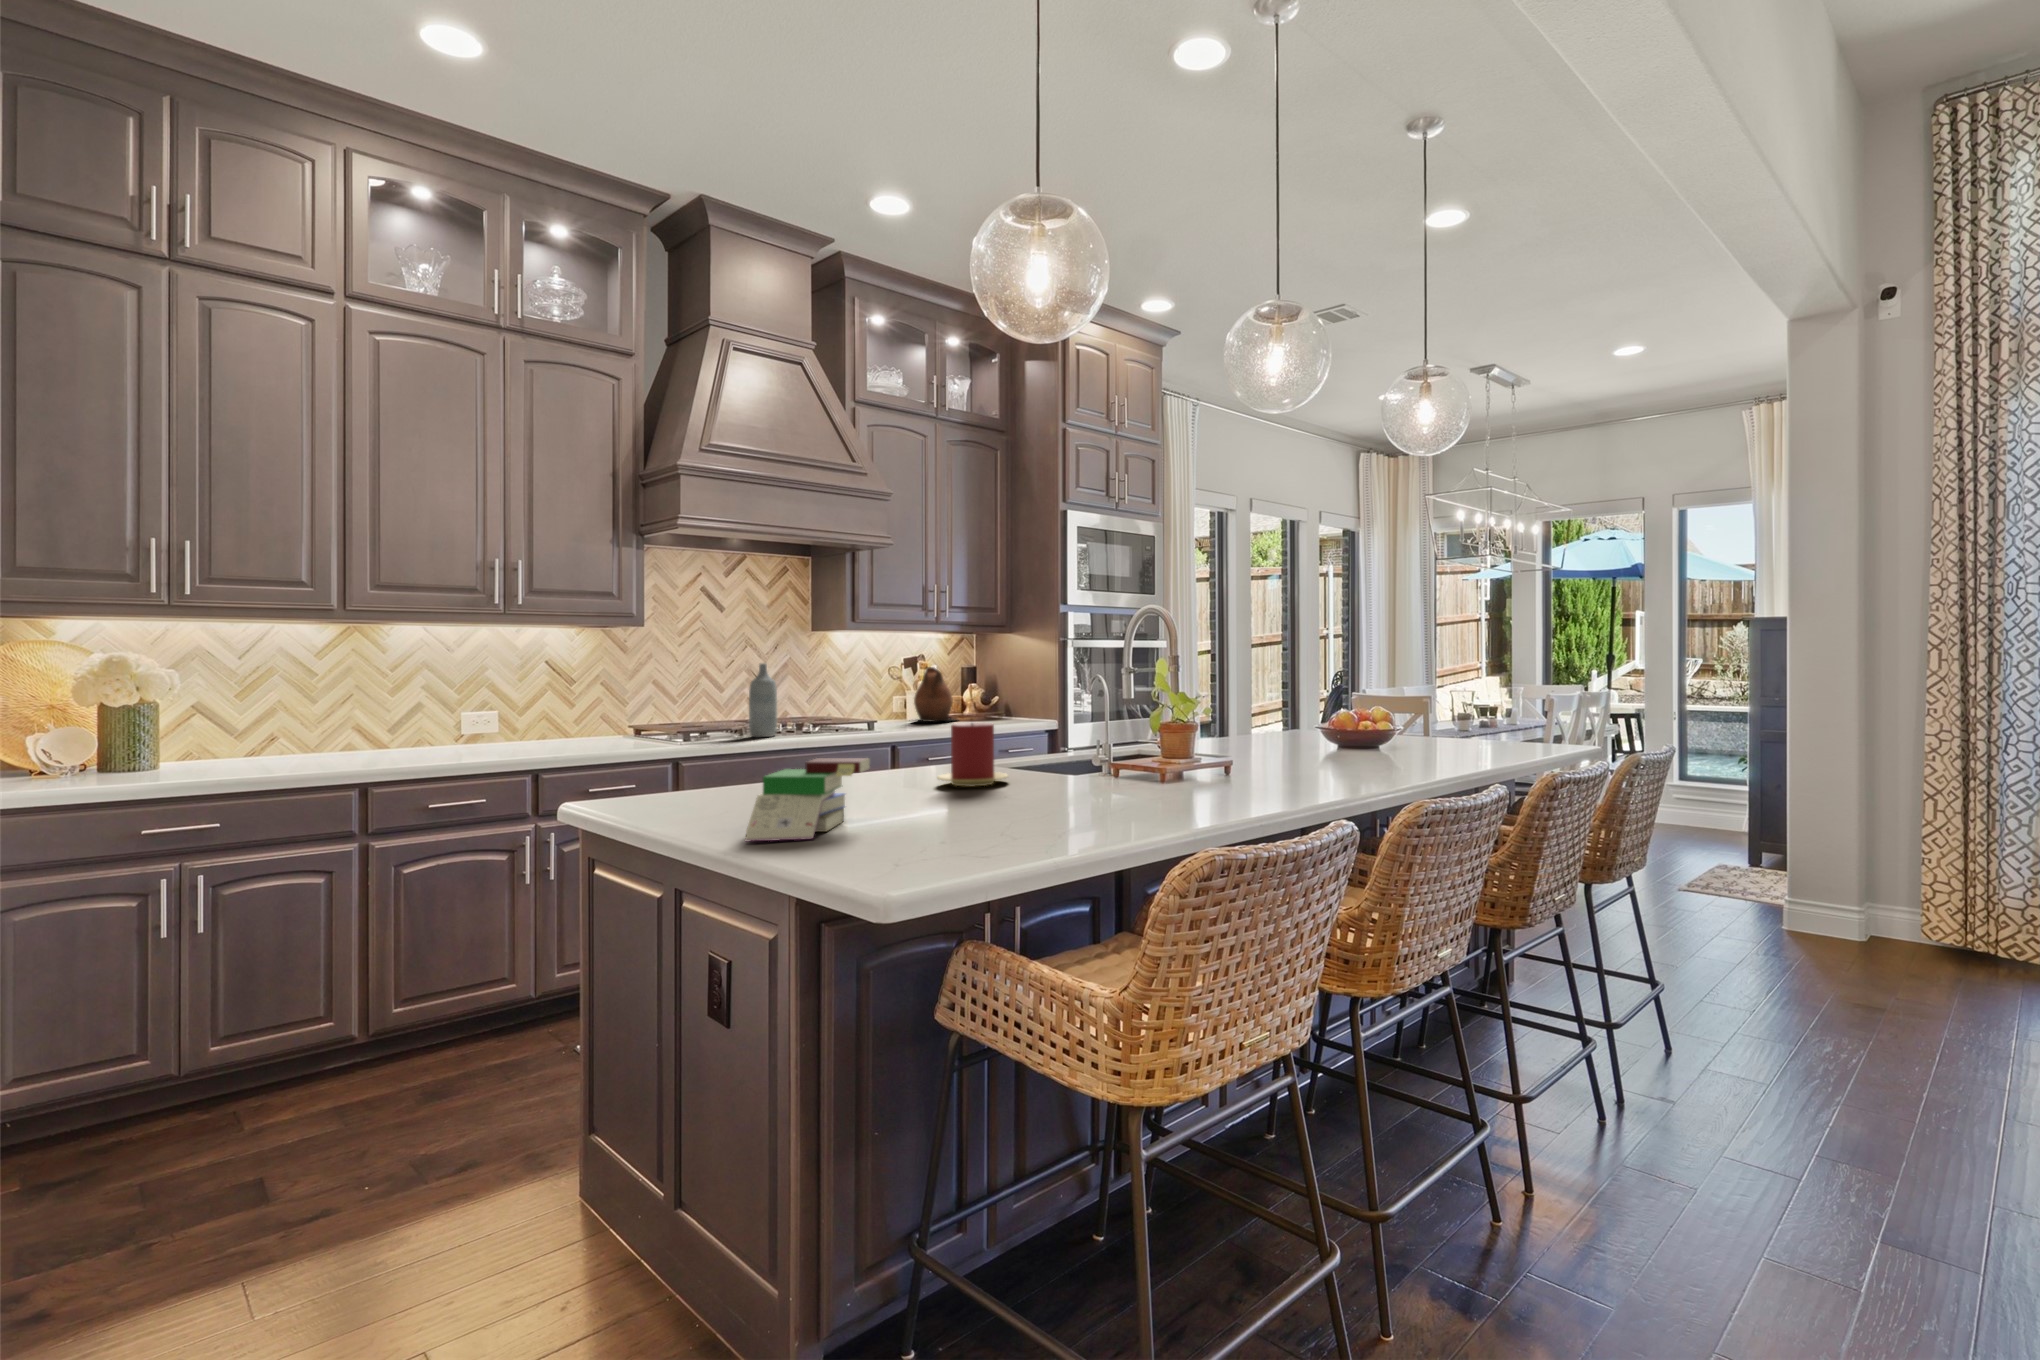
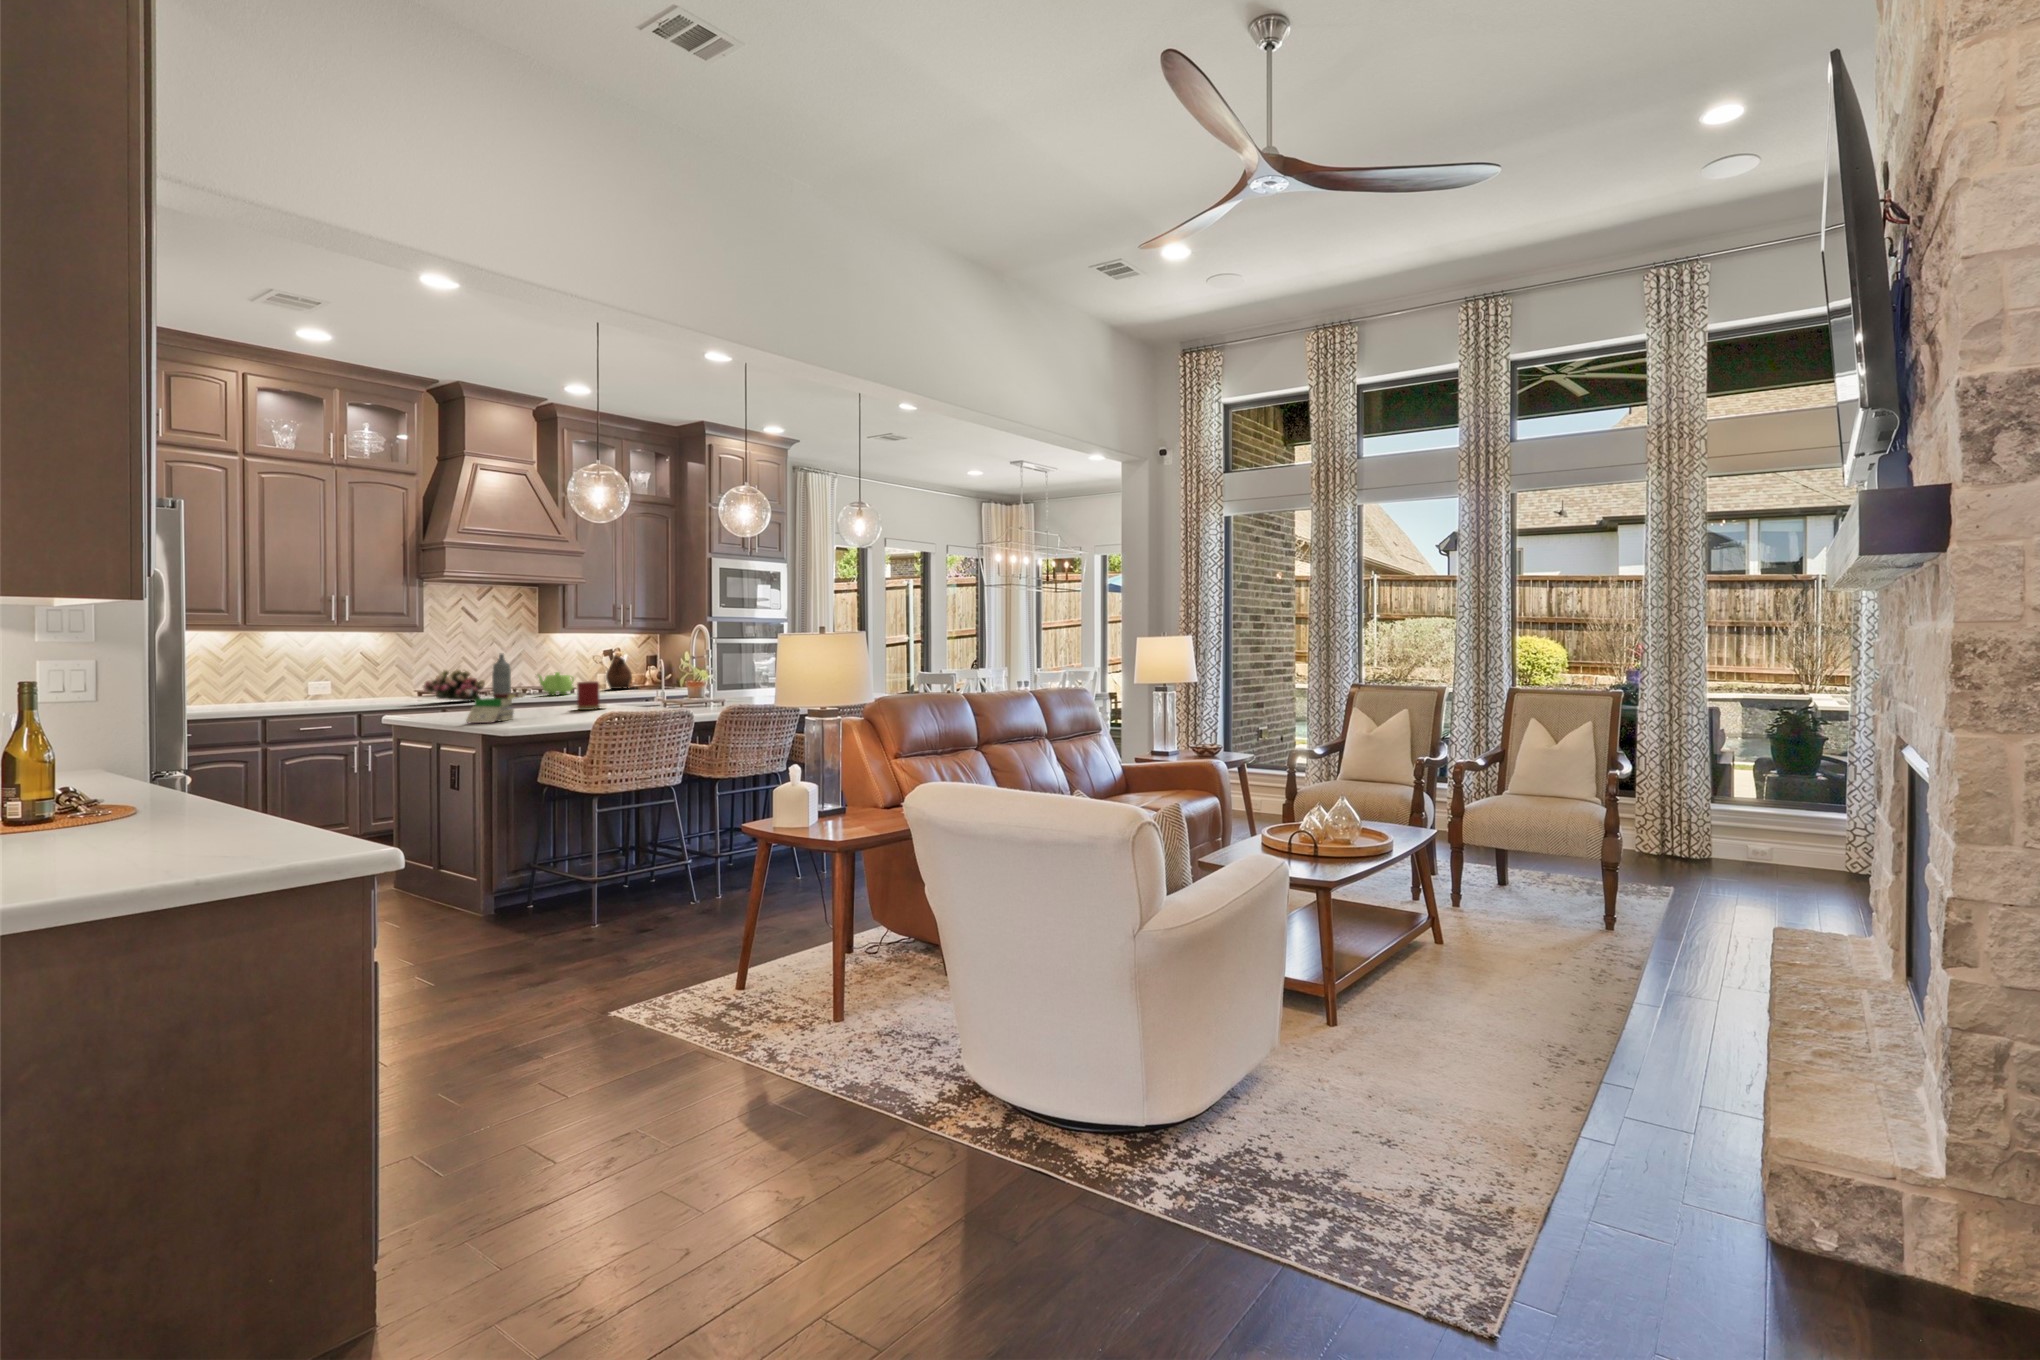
flower arrangement: none [642,690,740,746] -> present [423,669,485,701]
teapot: none [816,694,874,734] -> present [538,672,574,695]

